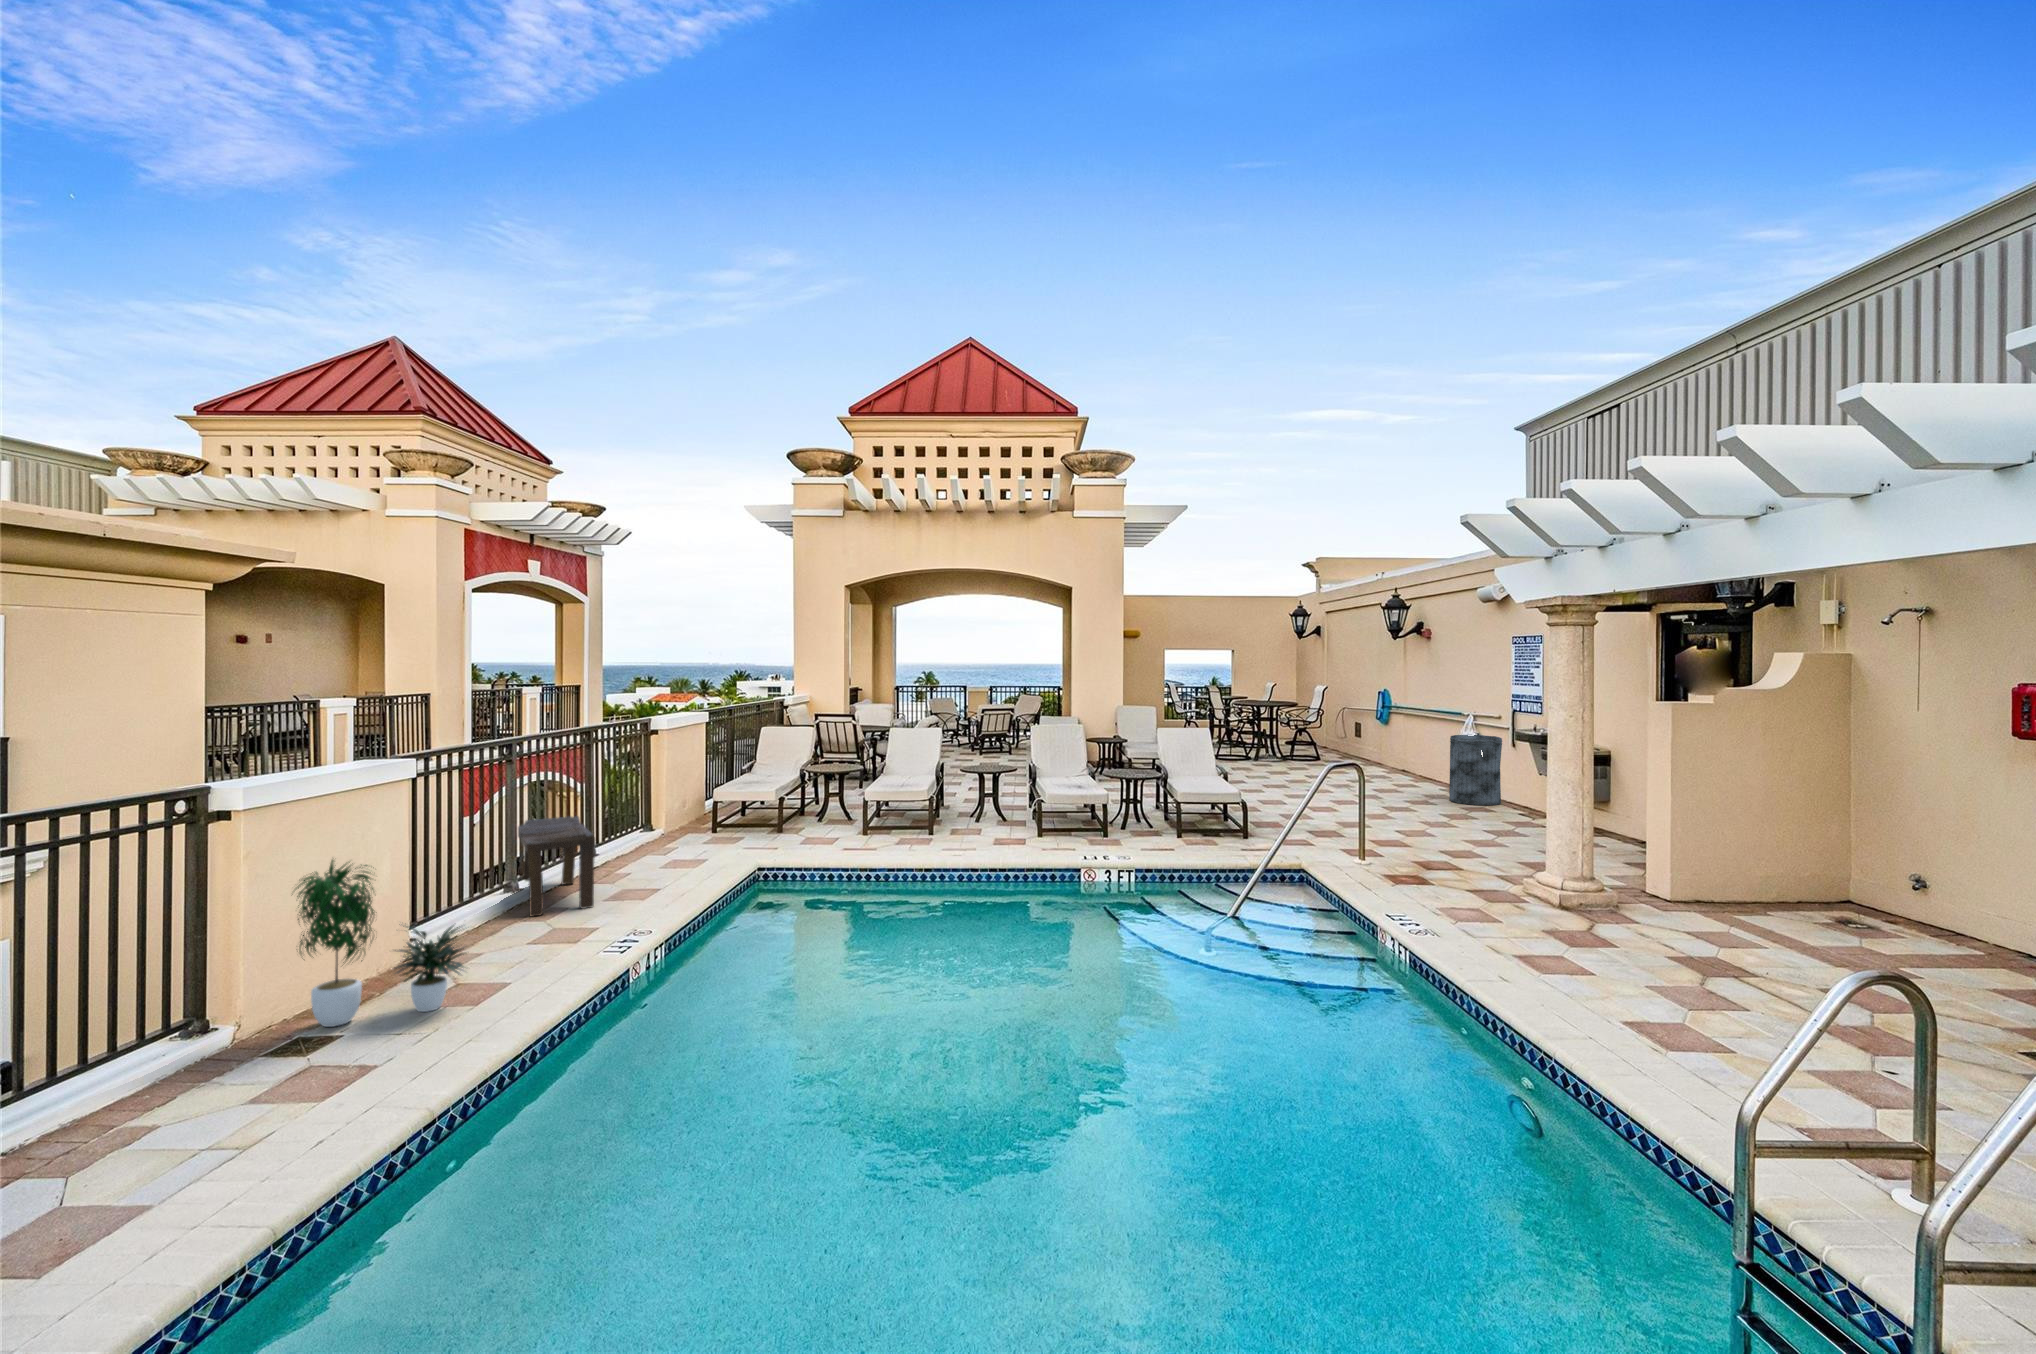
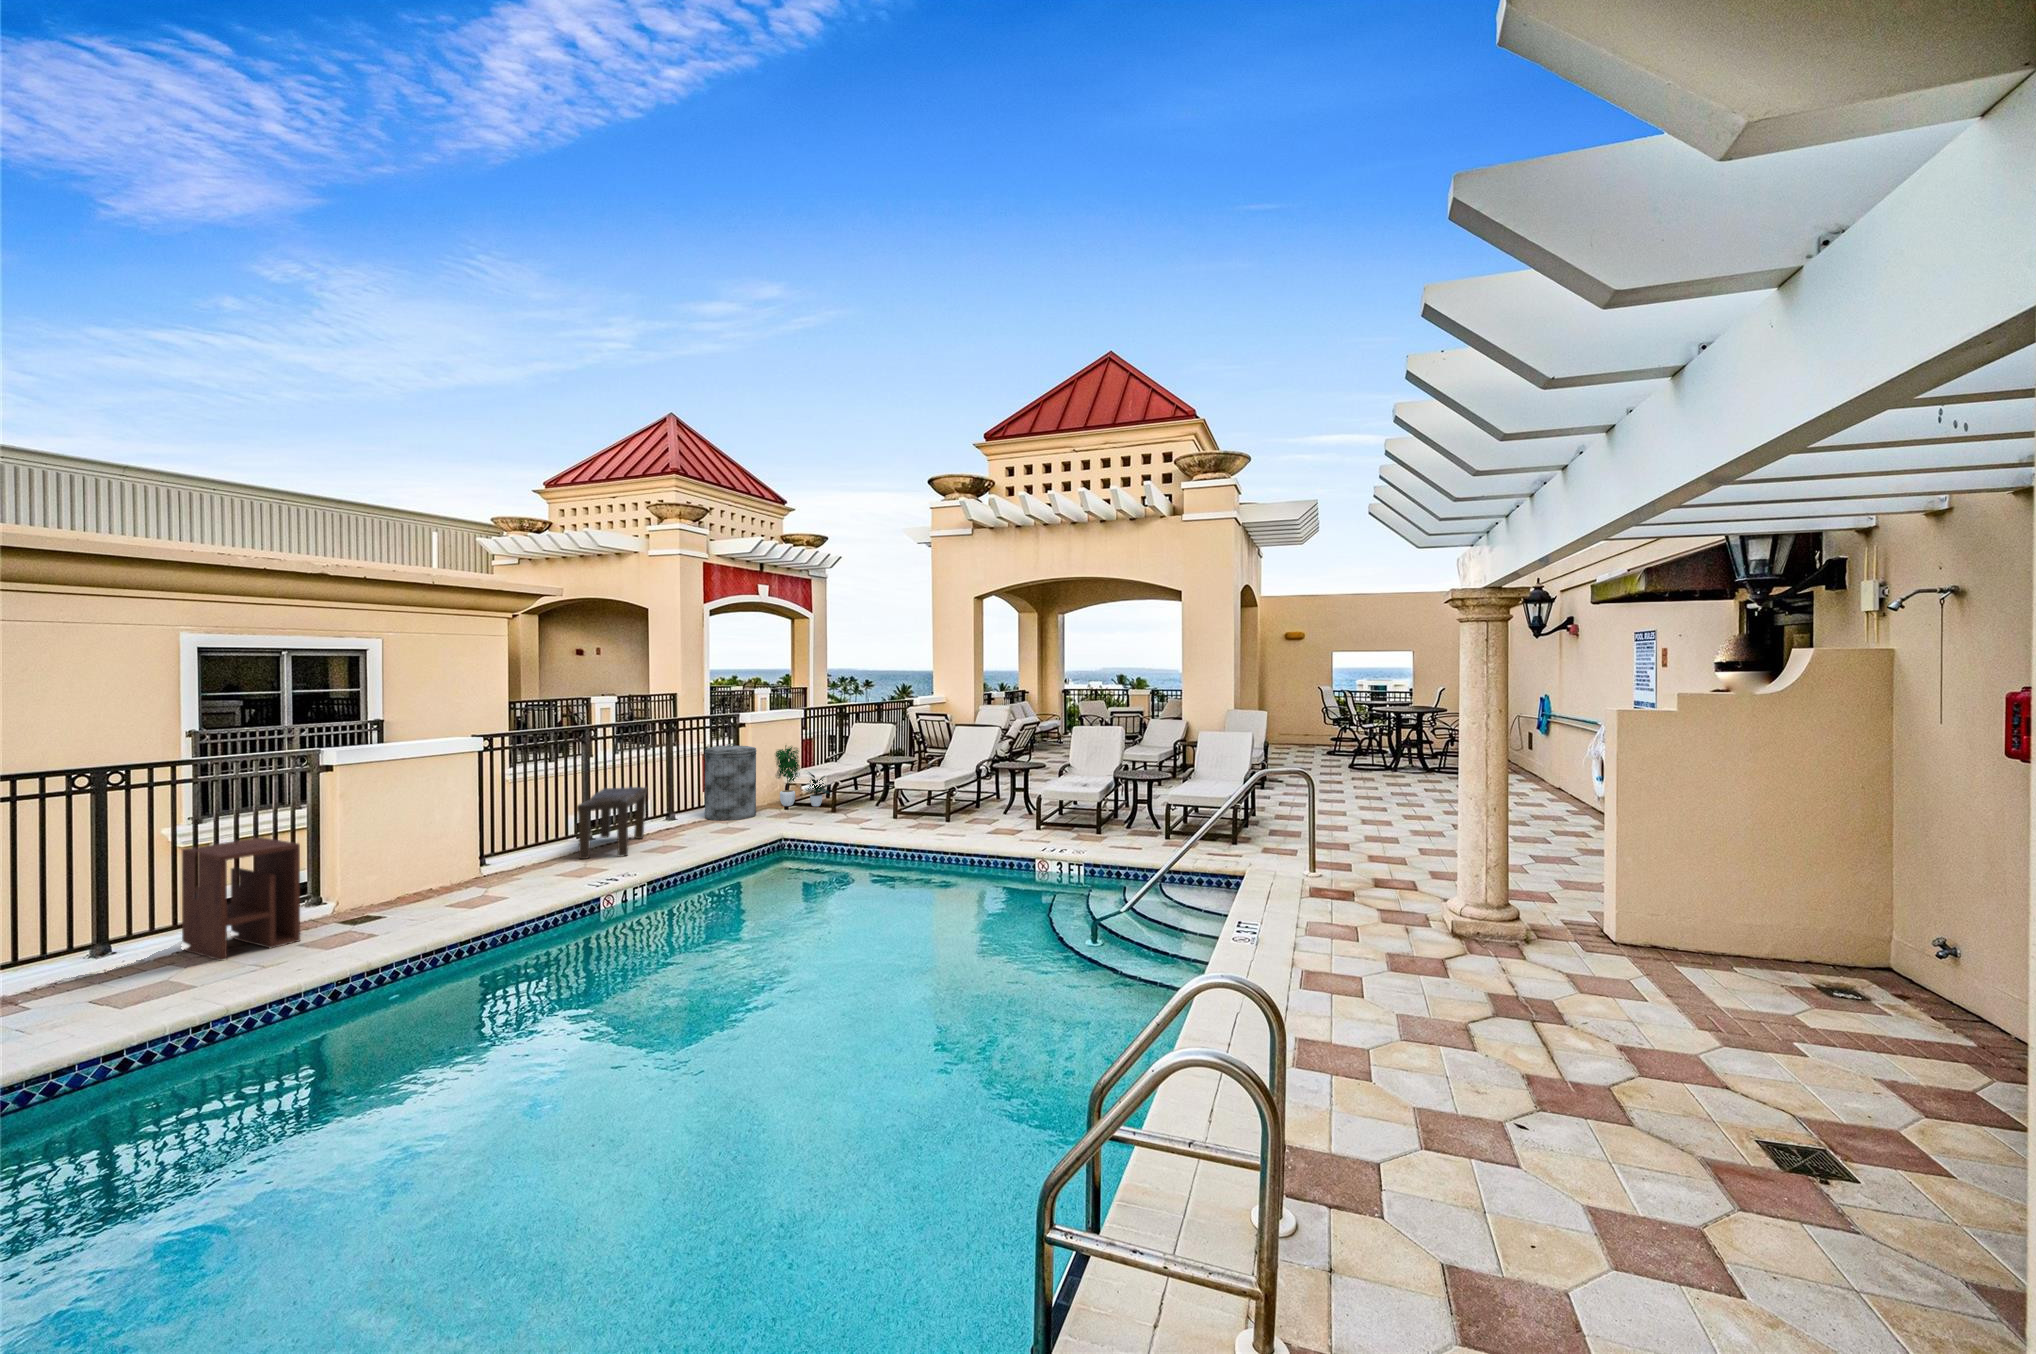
trash can: present [1449,733,1502,805] -> present [705,744,756,821]
potted plant: present [295,860,463,1027] -> present [775,745,828,806]
side table: none [72,920,282,1122] -> present [182,837,300,961]

